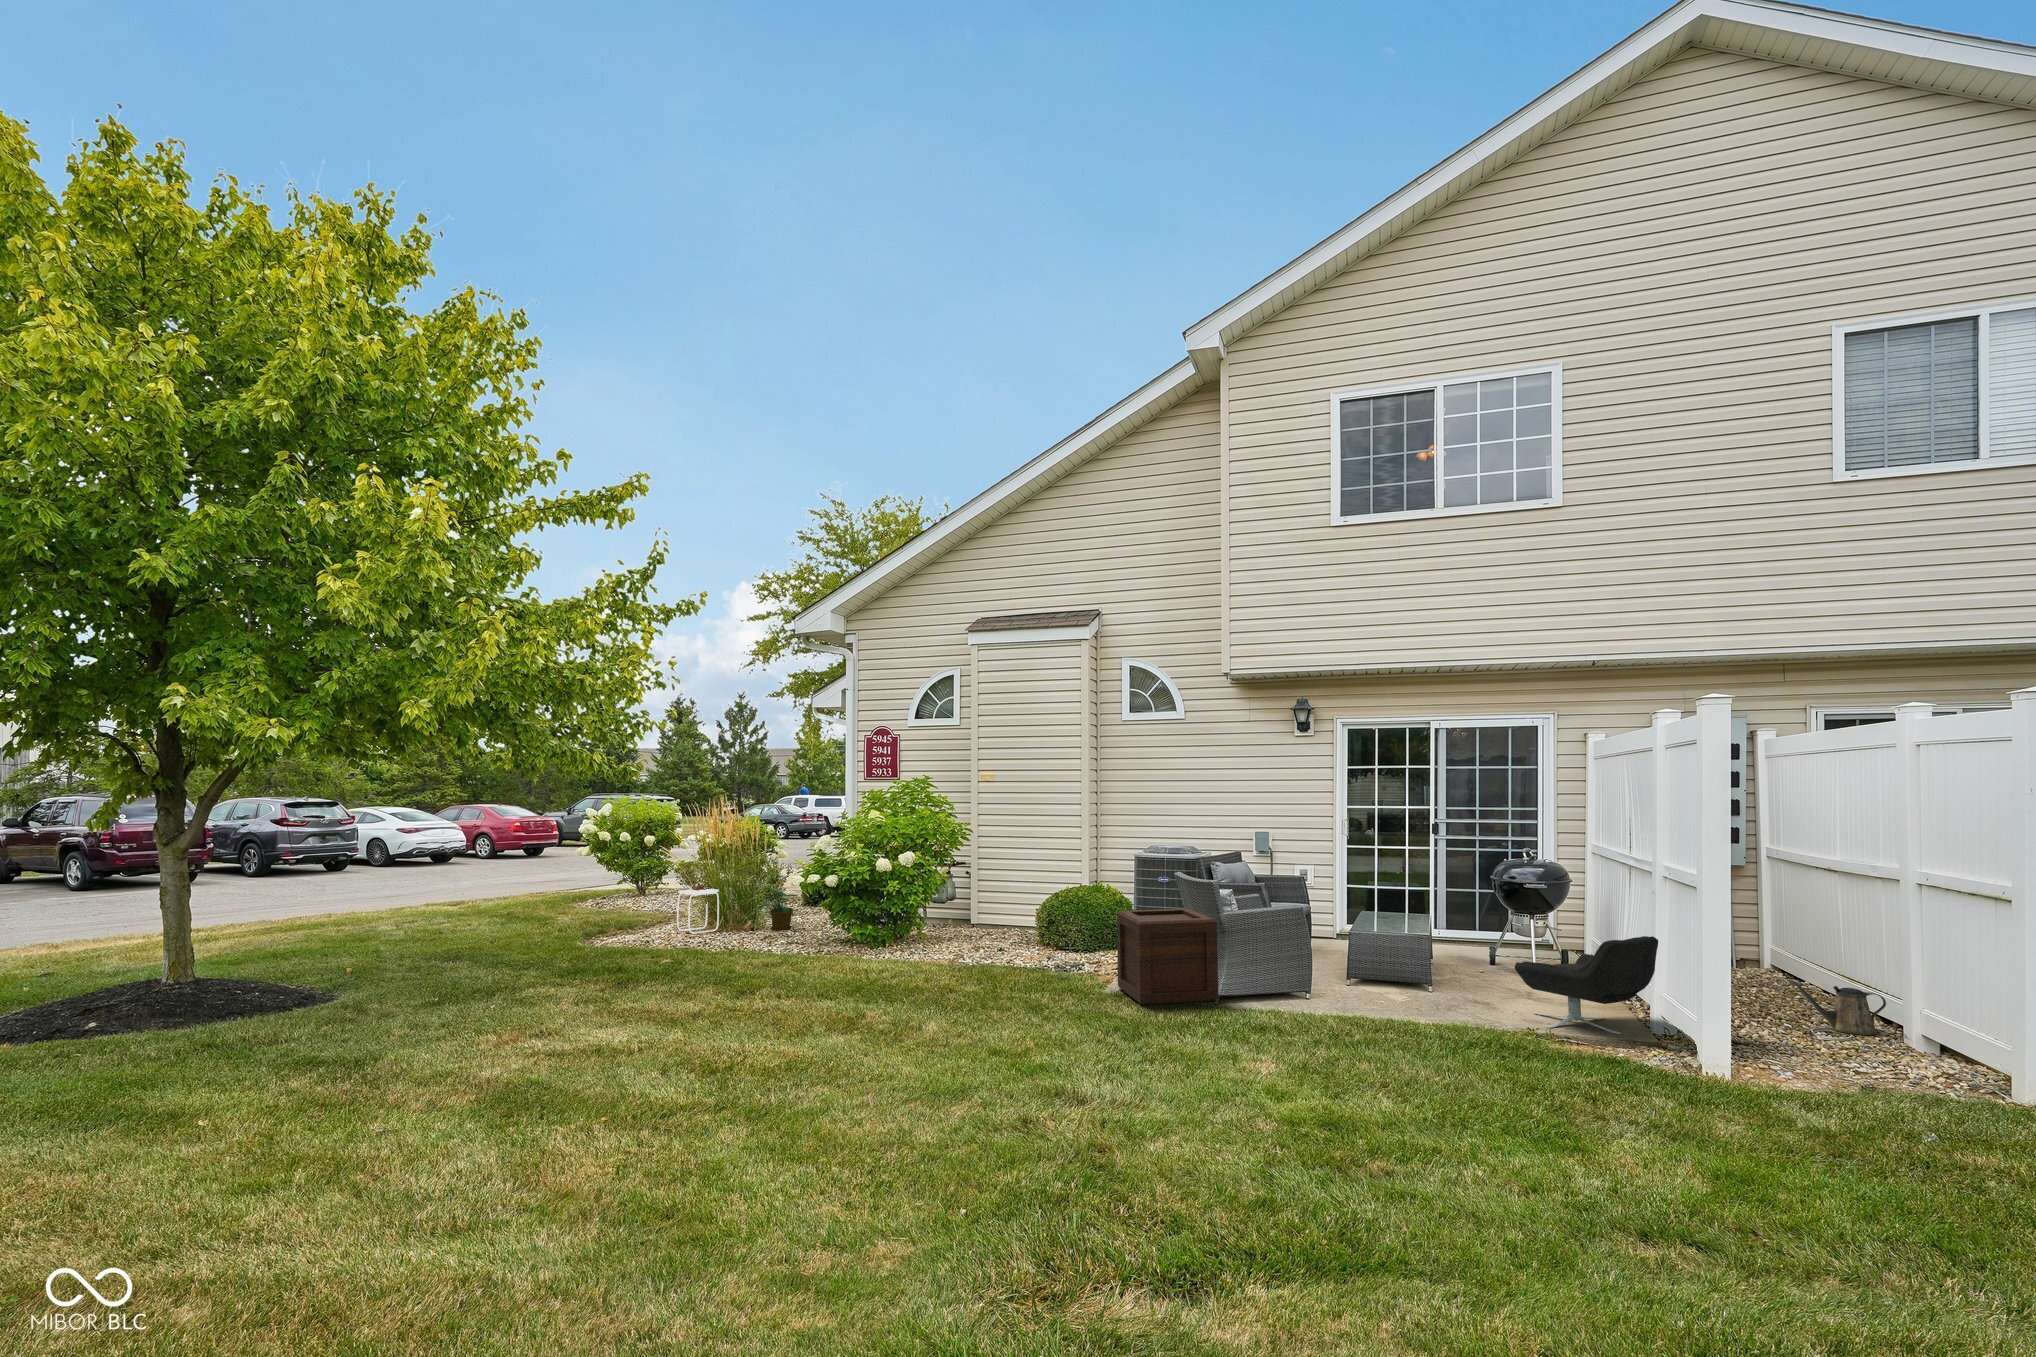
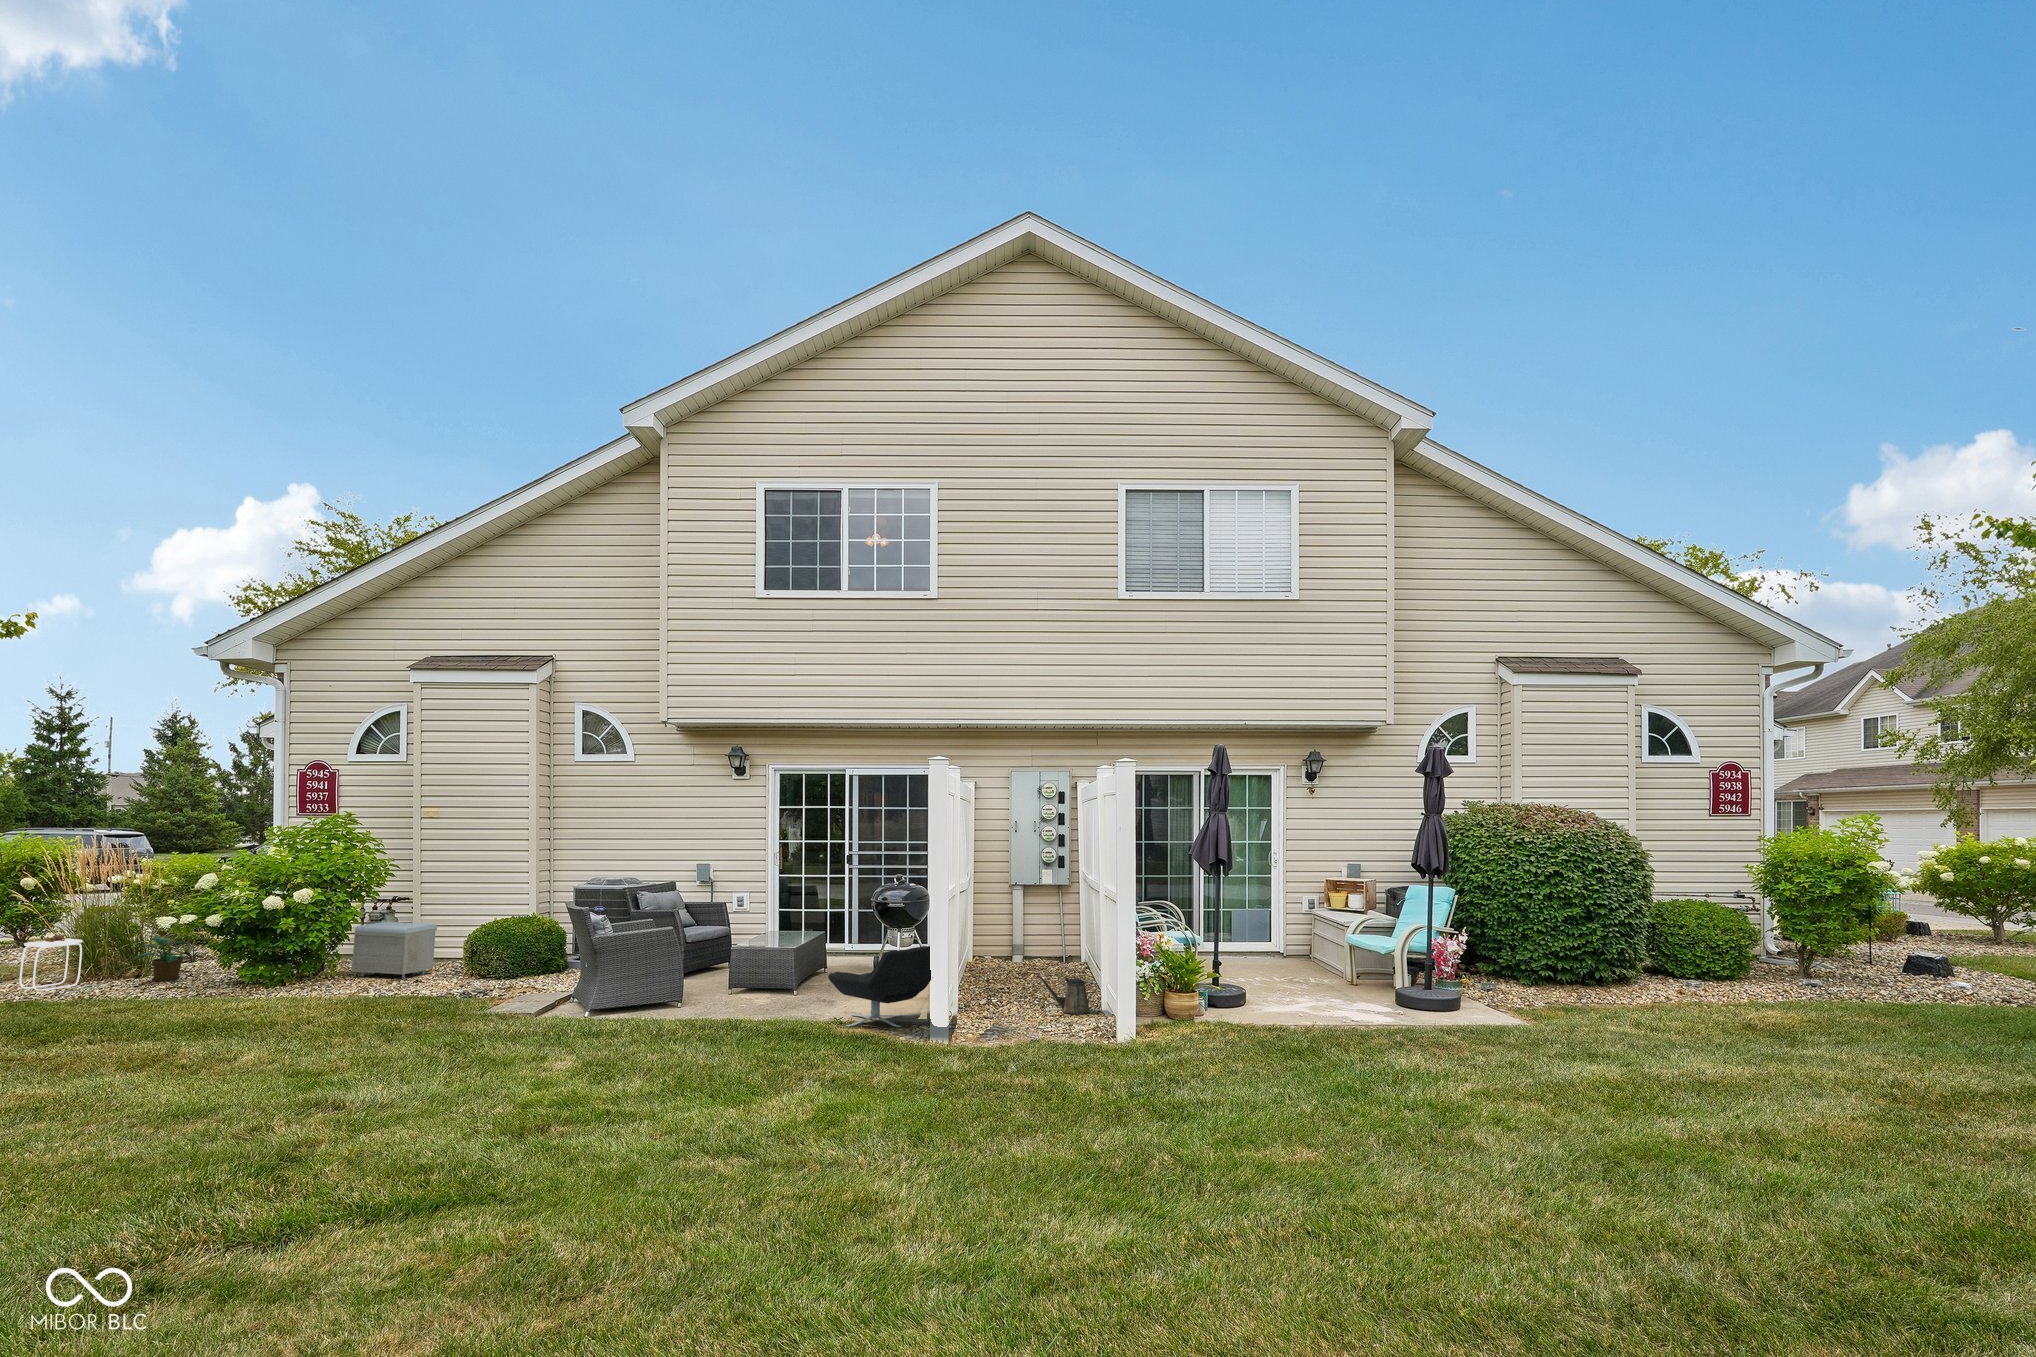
storage bench: none [935,882,1007,939] -> present [352,922,437,979]
wooden crate: present [1117,909,1218,1005] -> none [492,939,583,1033]

